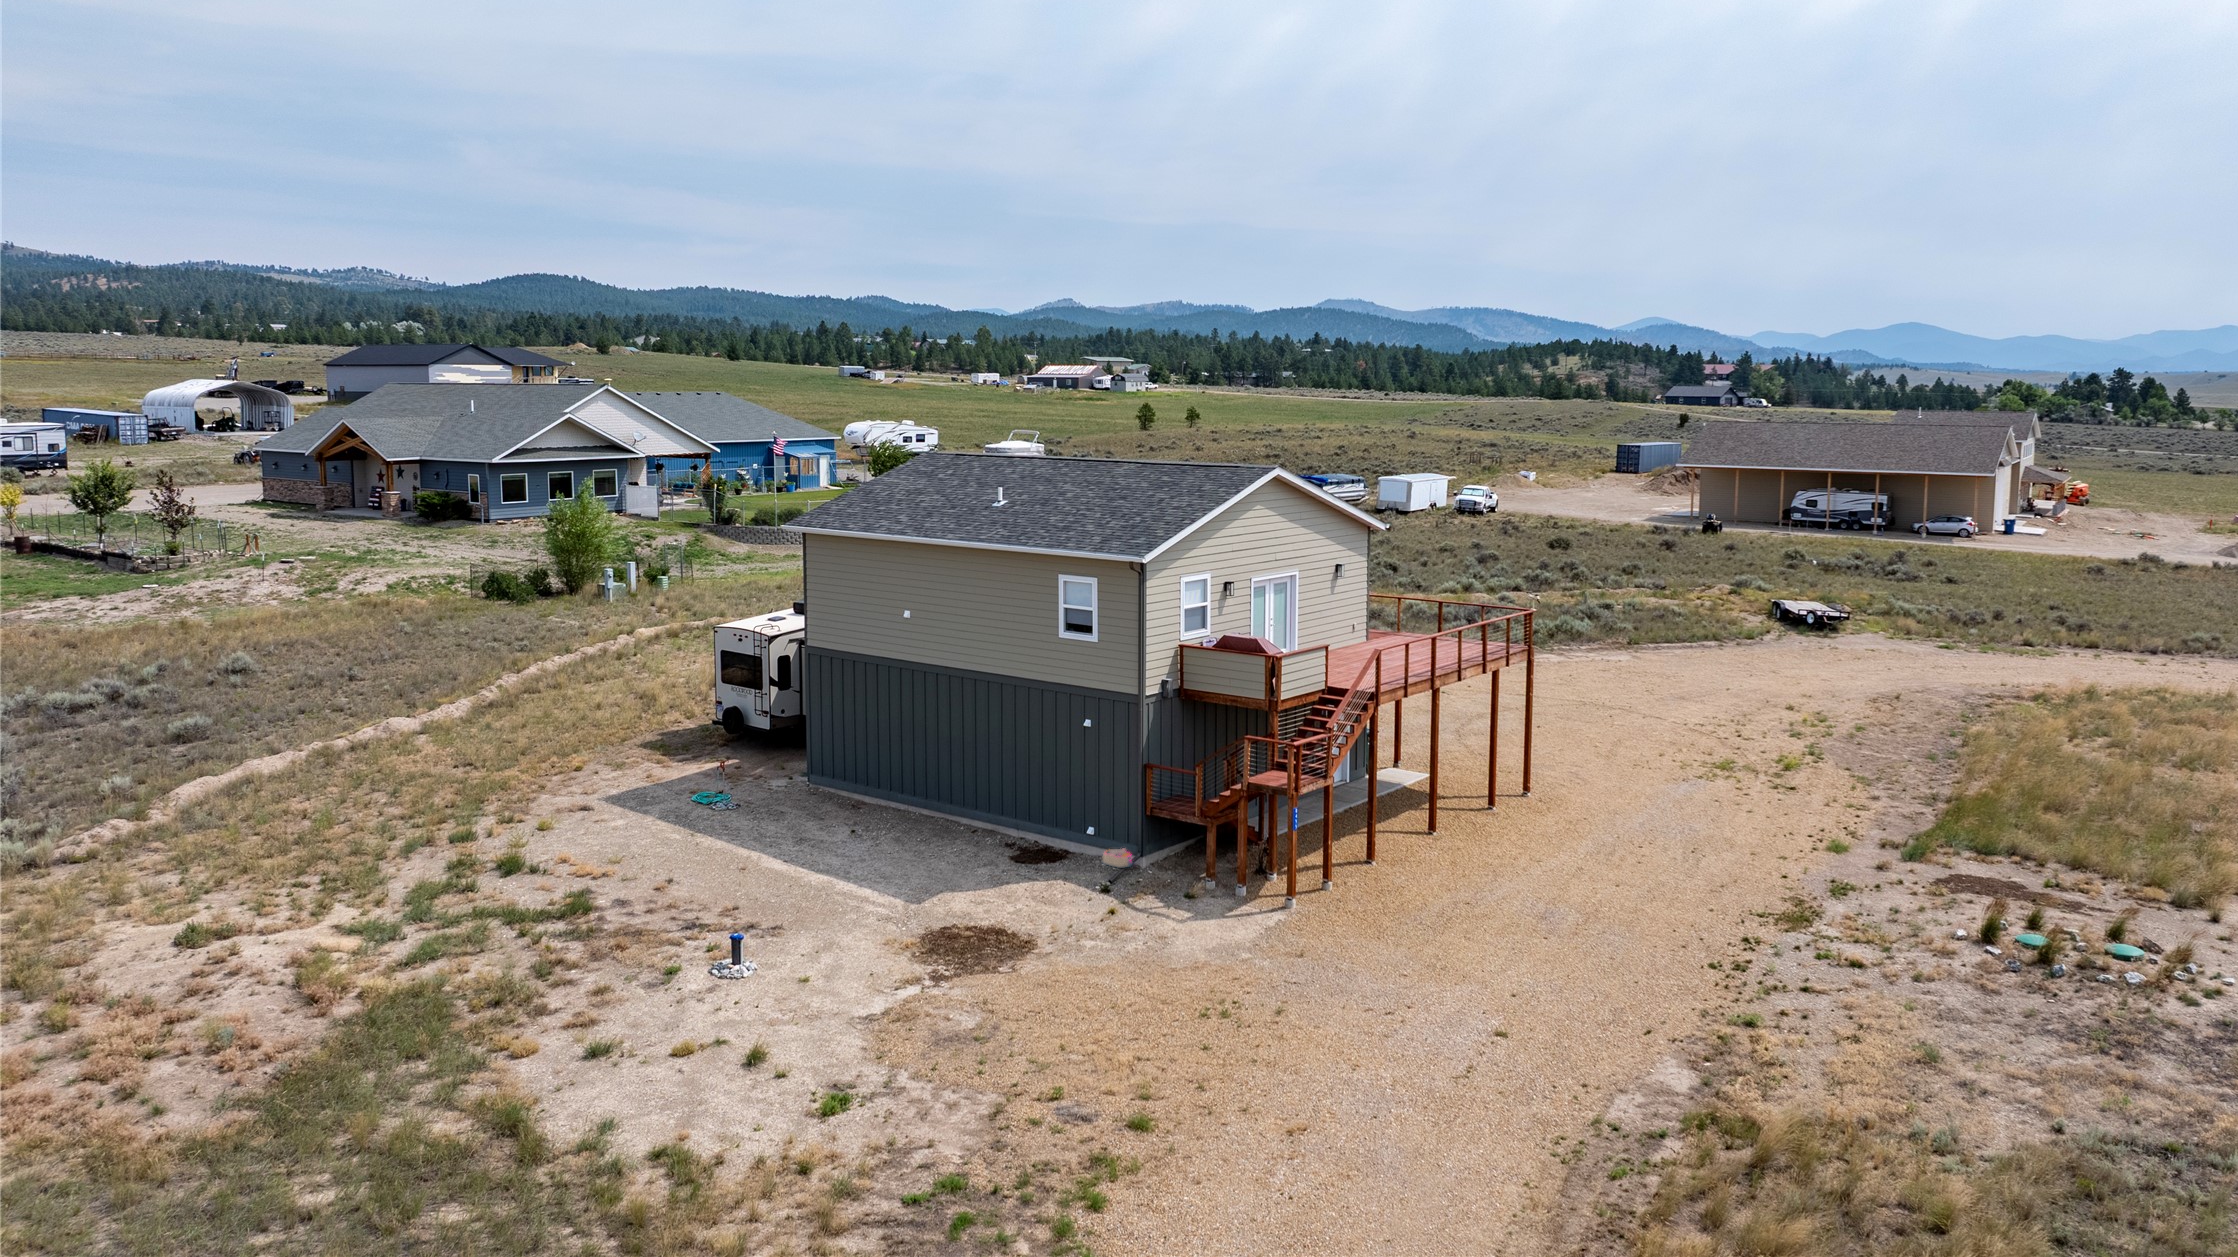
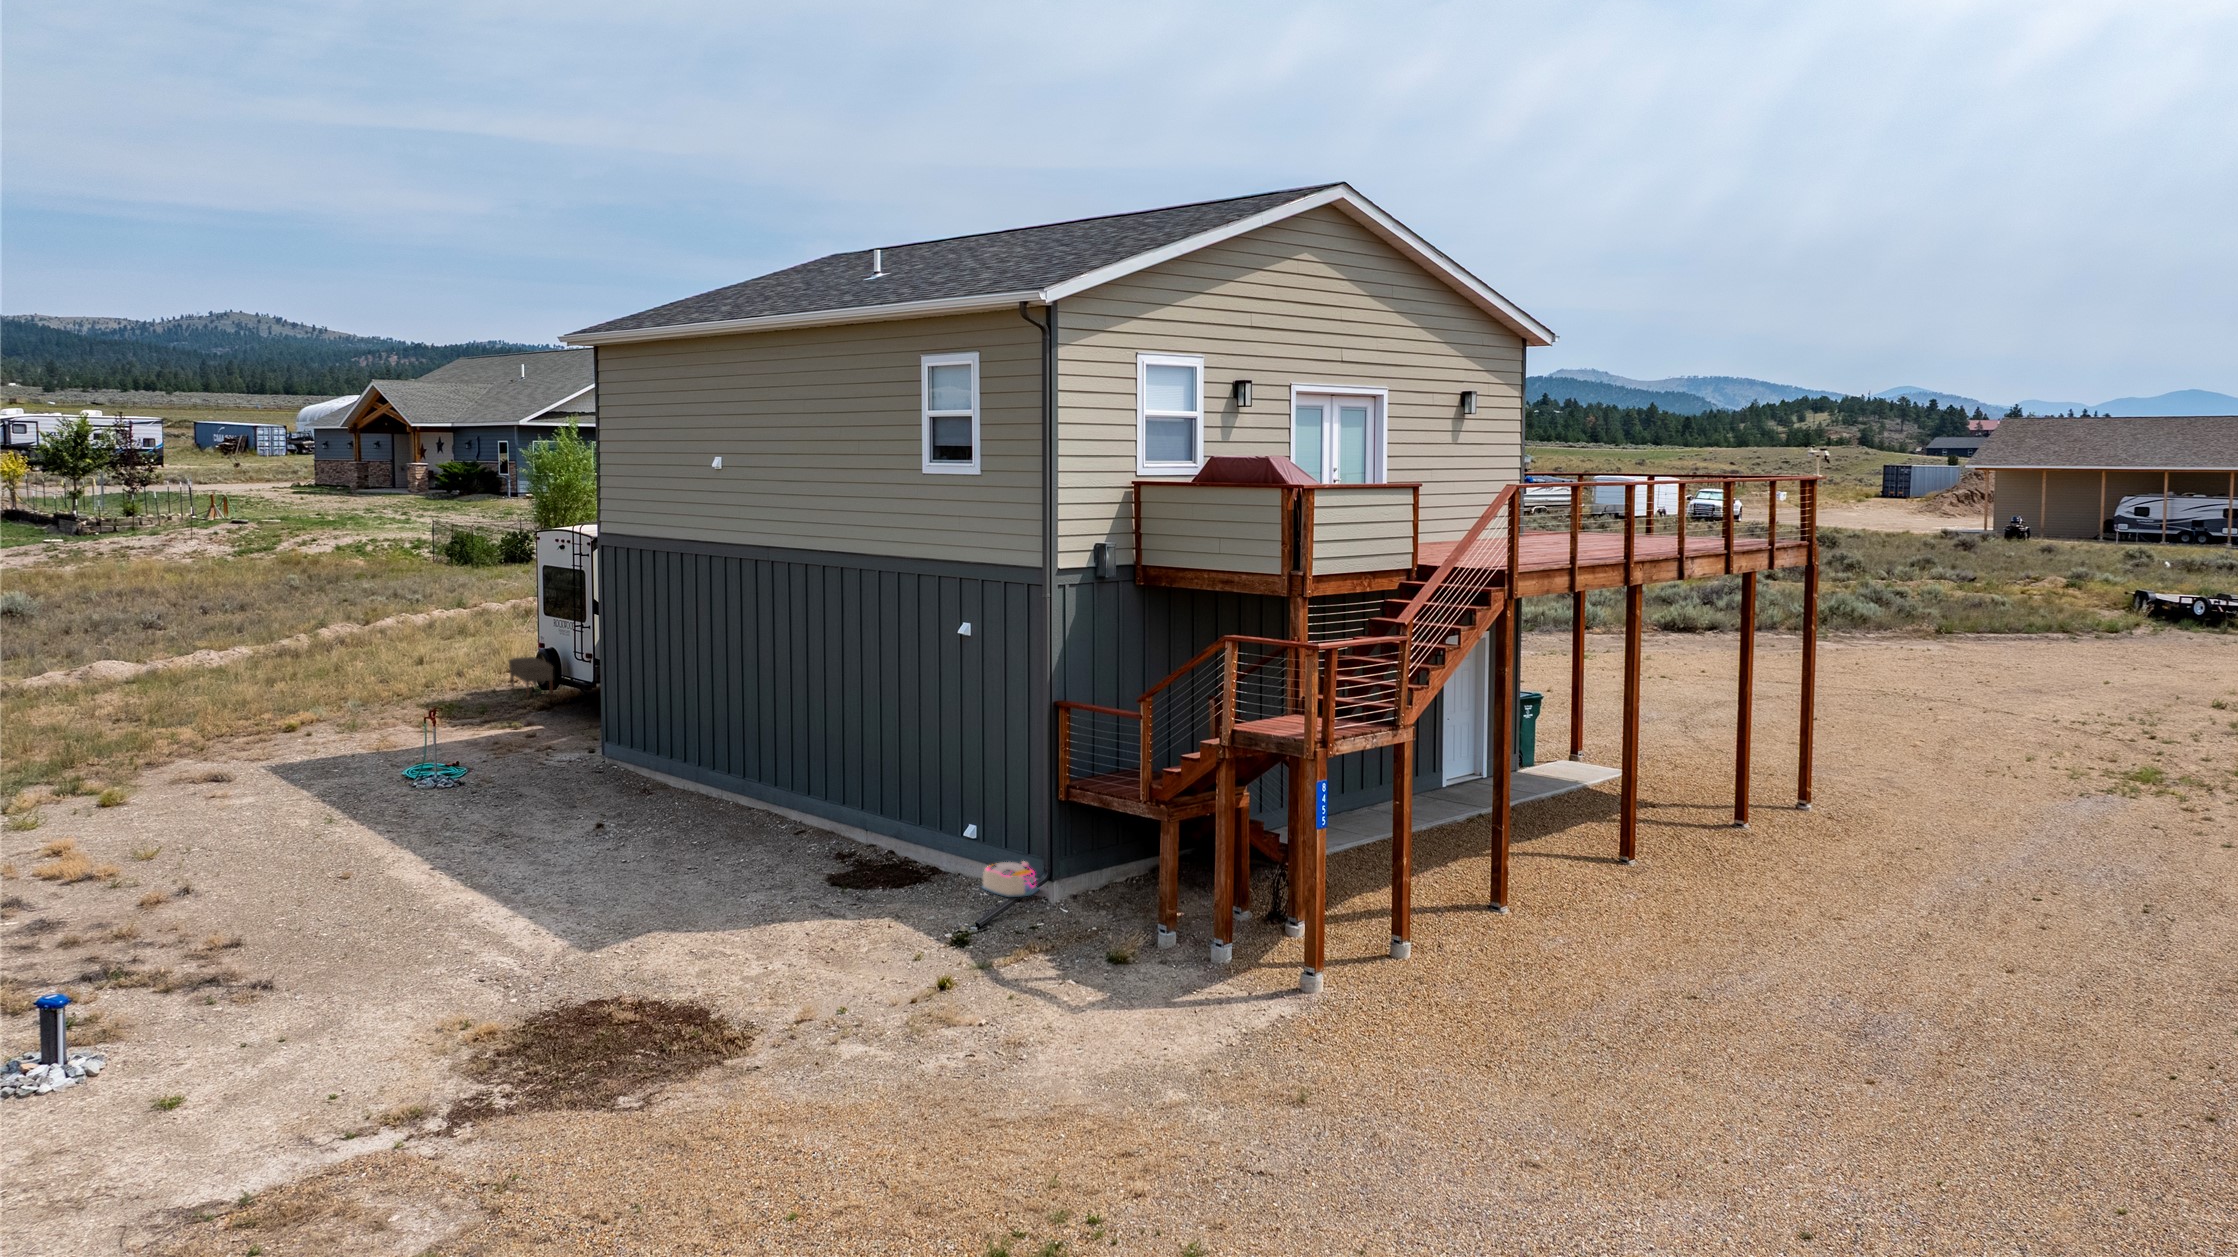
bench: none [682,707,721,737] -> present [509,657,554,697]

